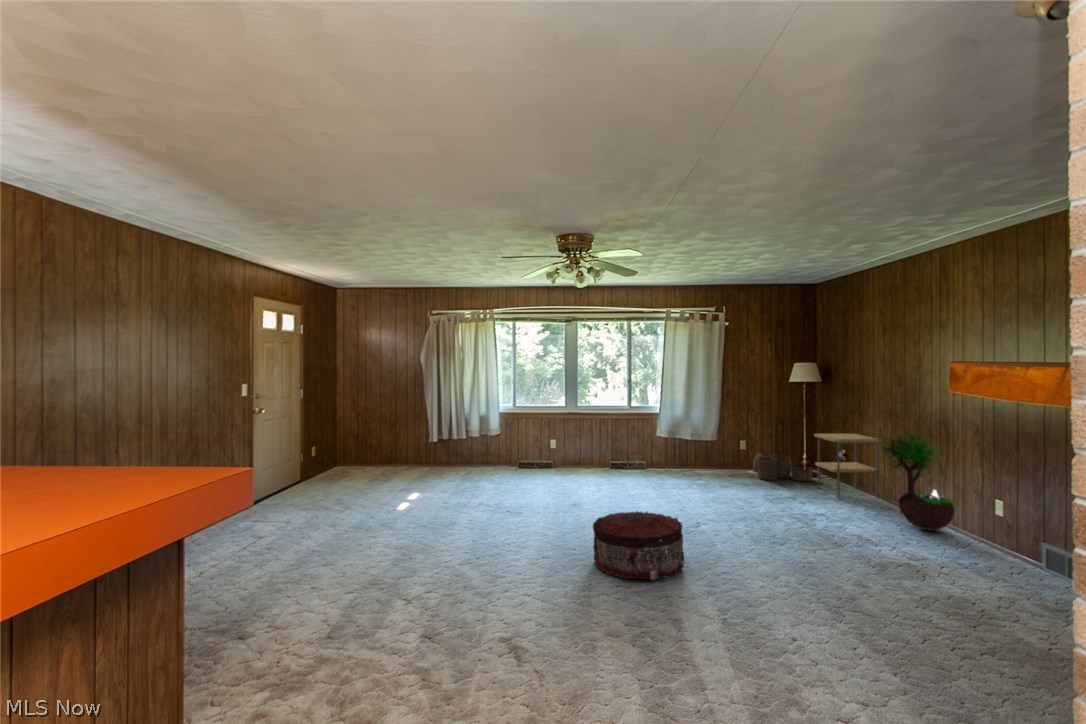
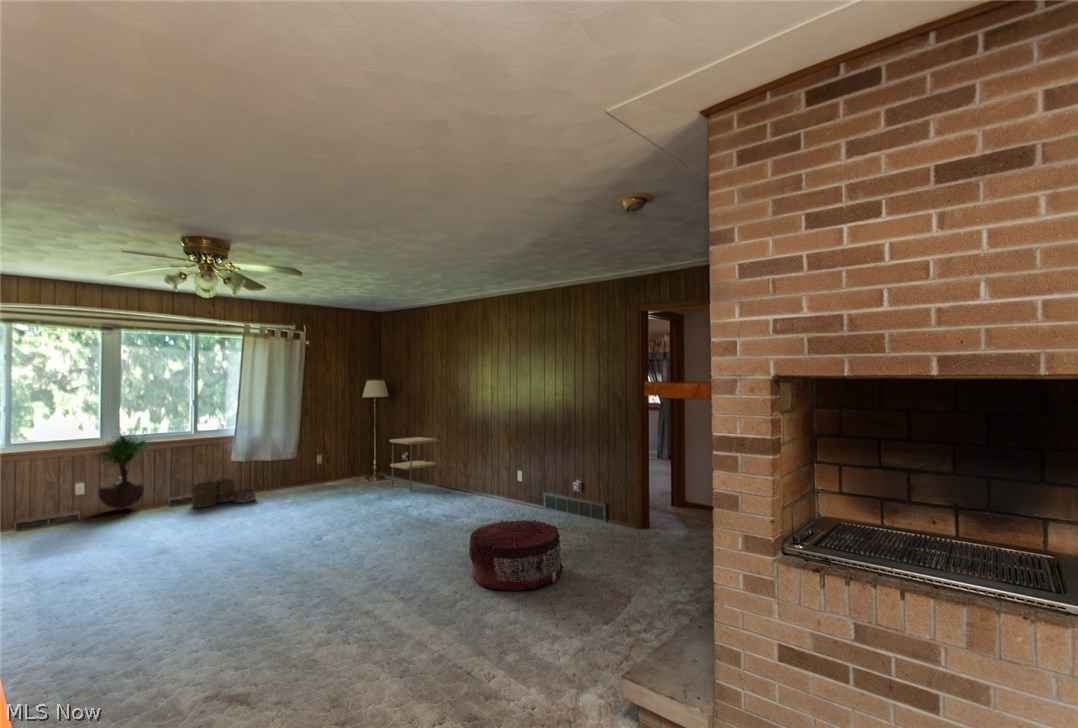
potted tree: present [882,433,954,530] -> present [94,432,150,511]
woven basket: present [753,452,812,481] -> present [192,476,256,507]
pouf: present [593,511,684,580] -> present [469,520,563,590]

